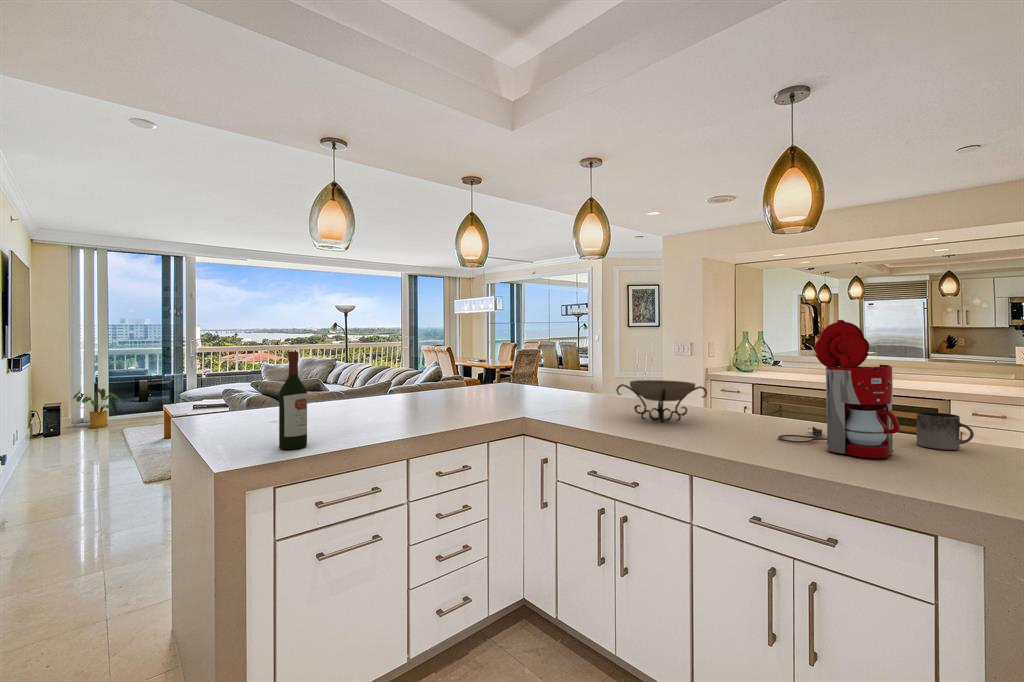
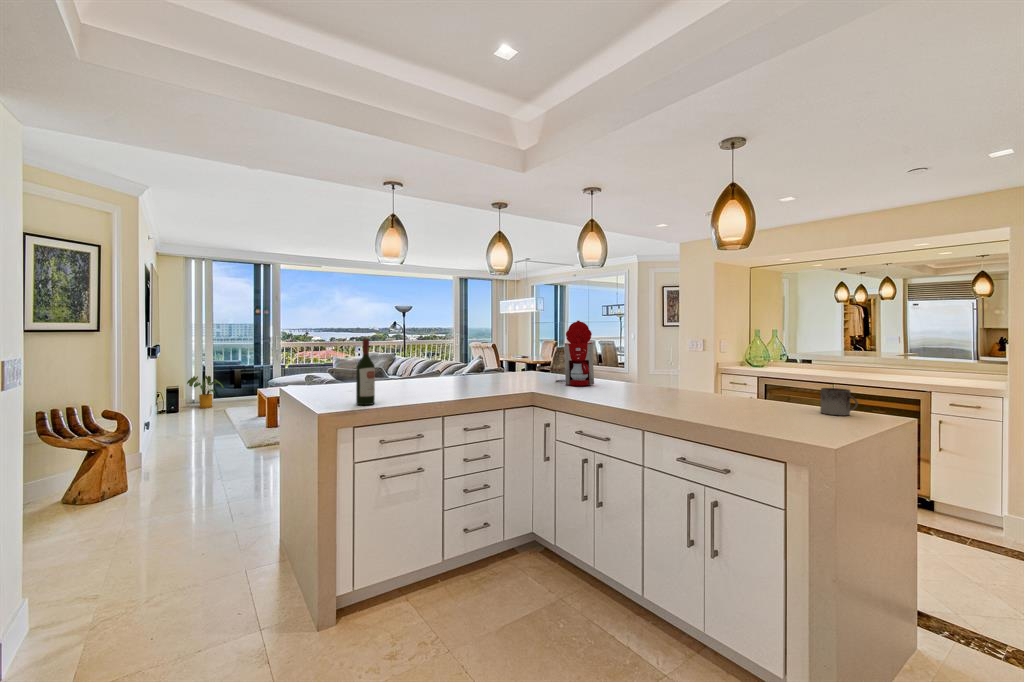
coffee maker: present [778,320,900,458] -> present [556,321,594,386]
decorative bowl: present [616,380,707,422] -> none [603,365,672,397]

